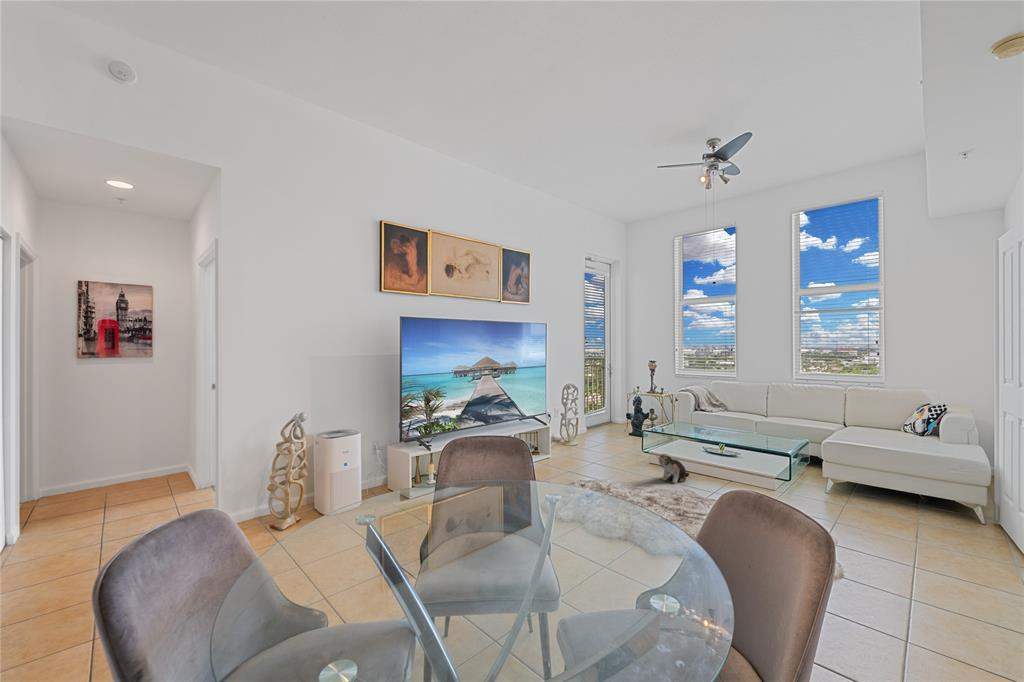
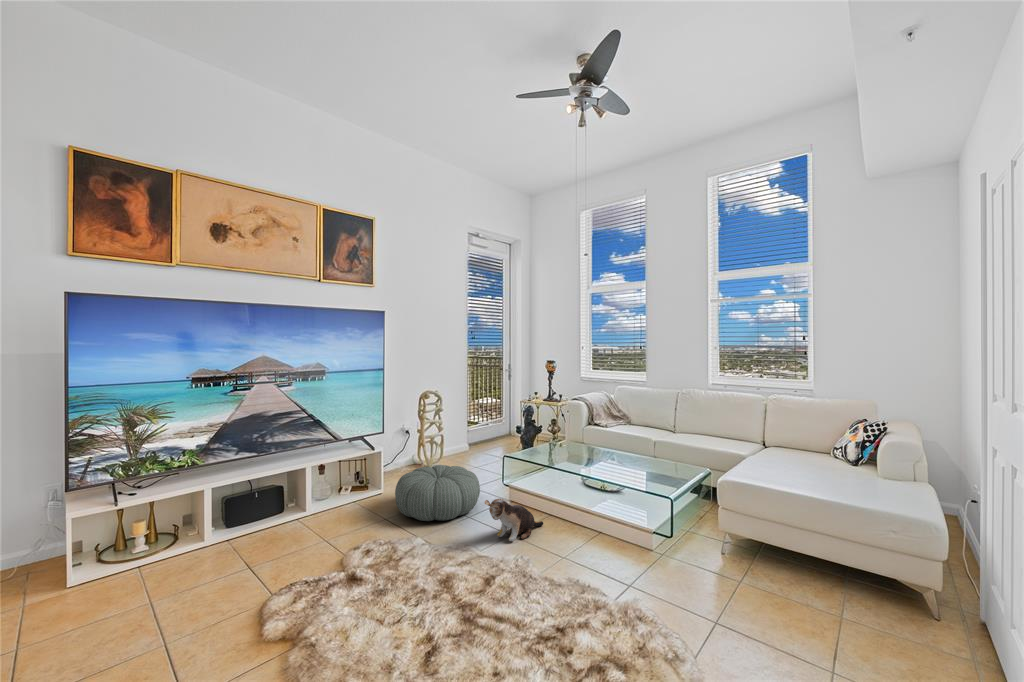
pouf: none [573,436,635,472] -> present [395,465,480,521]

